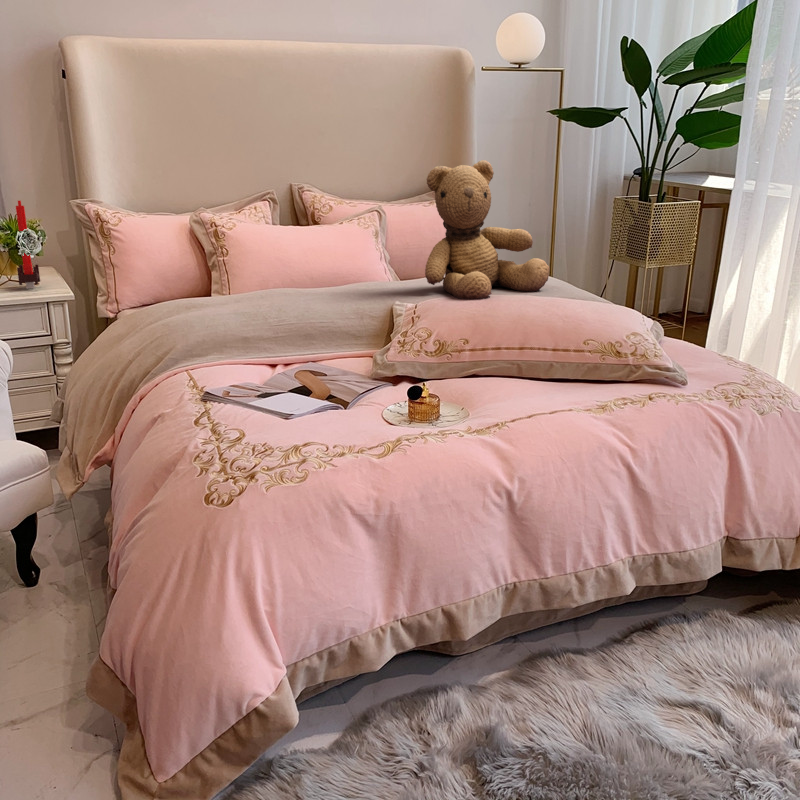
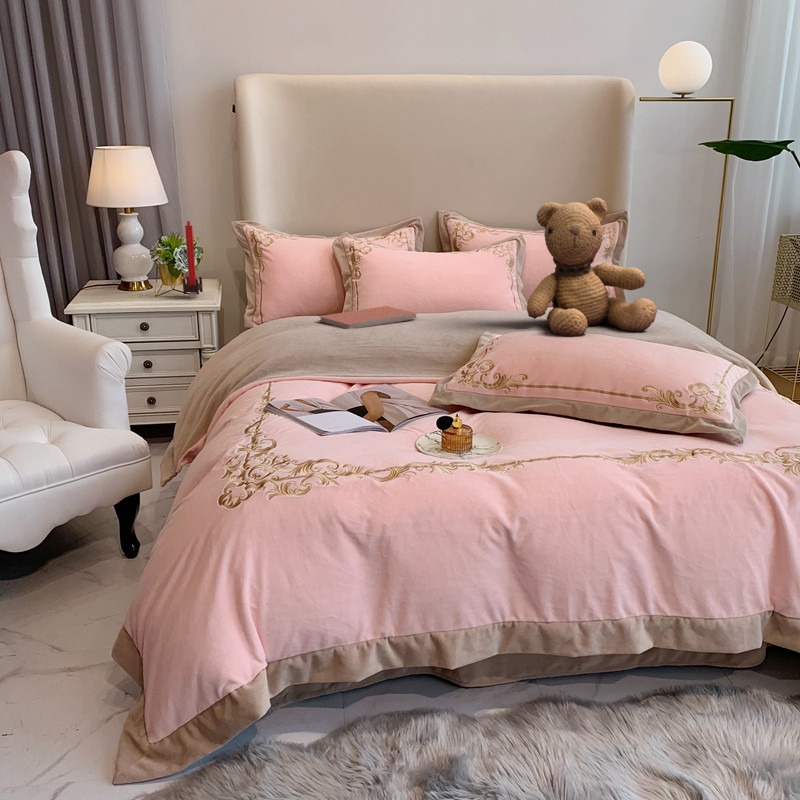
notebook: none [205,283,308,308] -> present [319,306,417,329]

